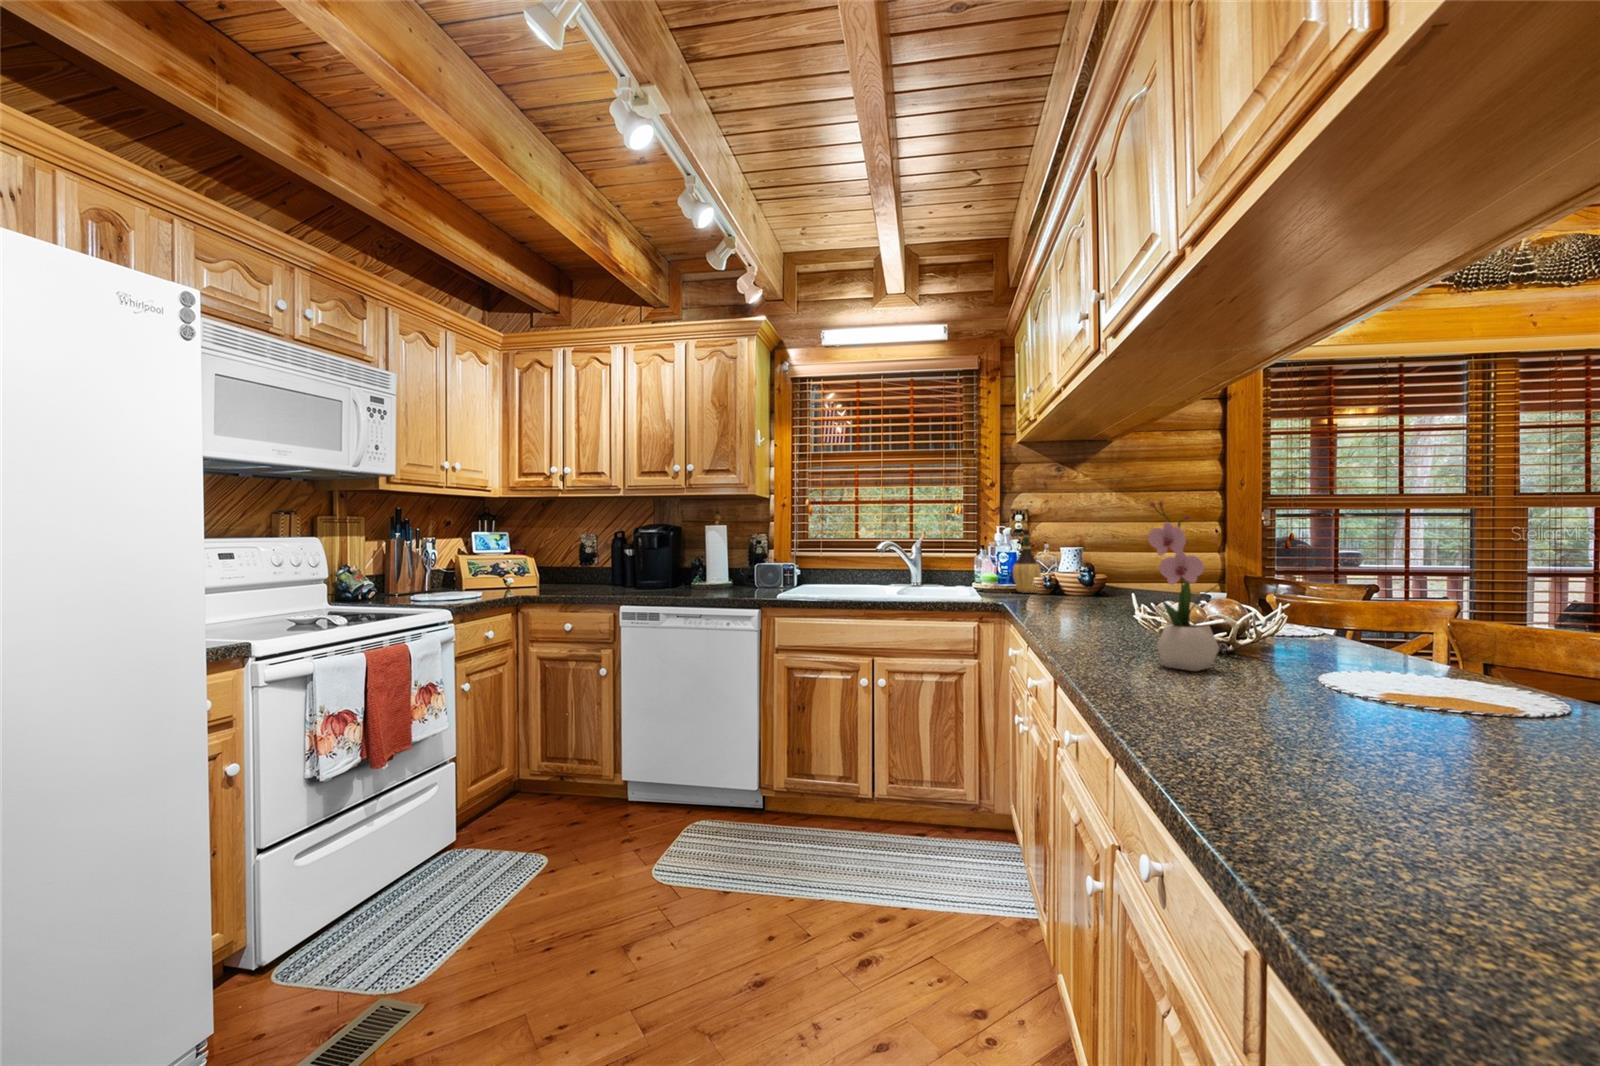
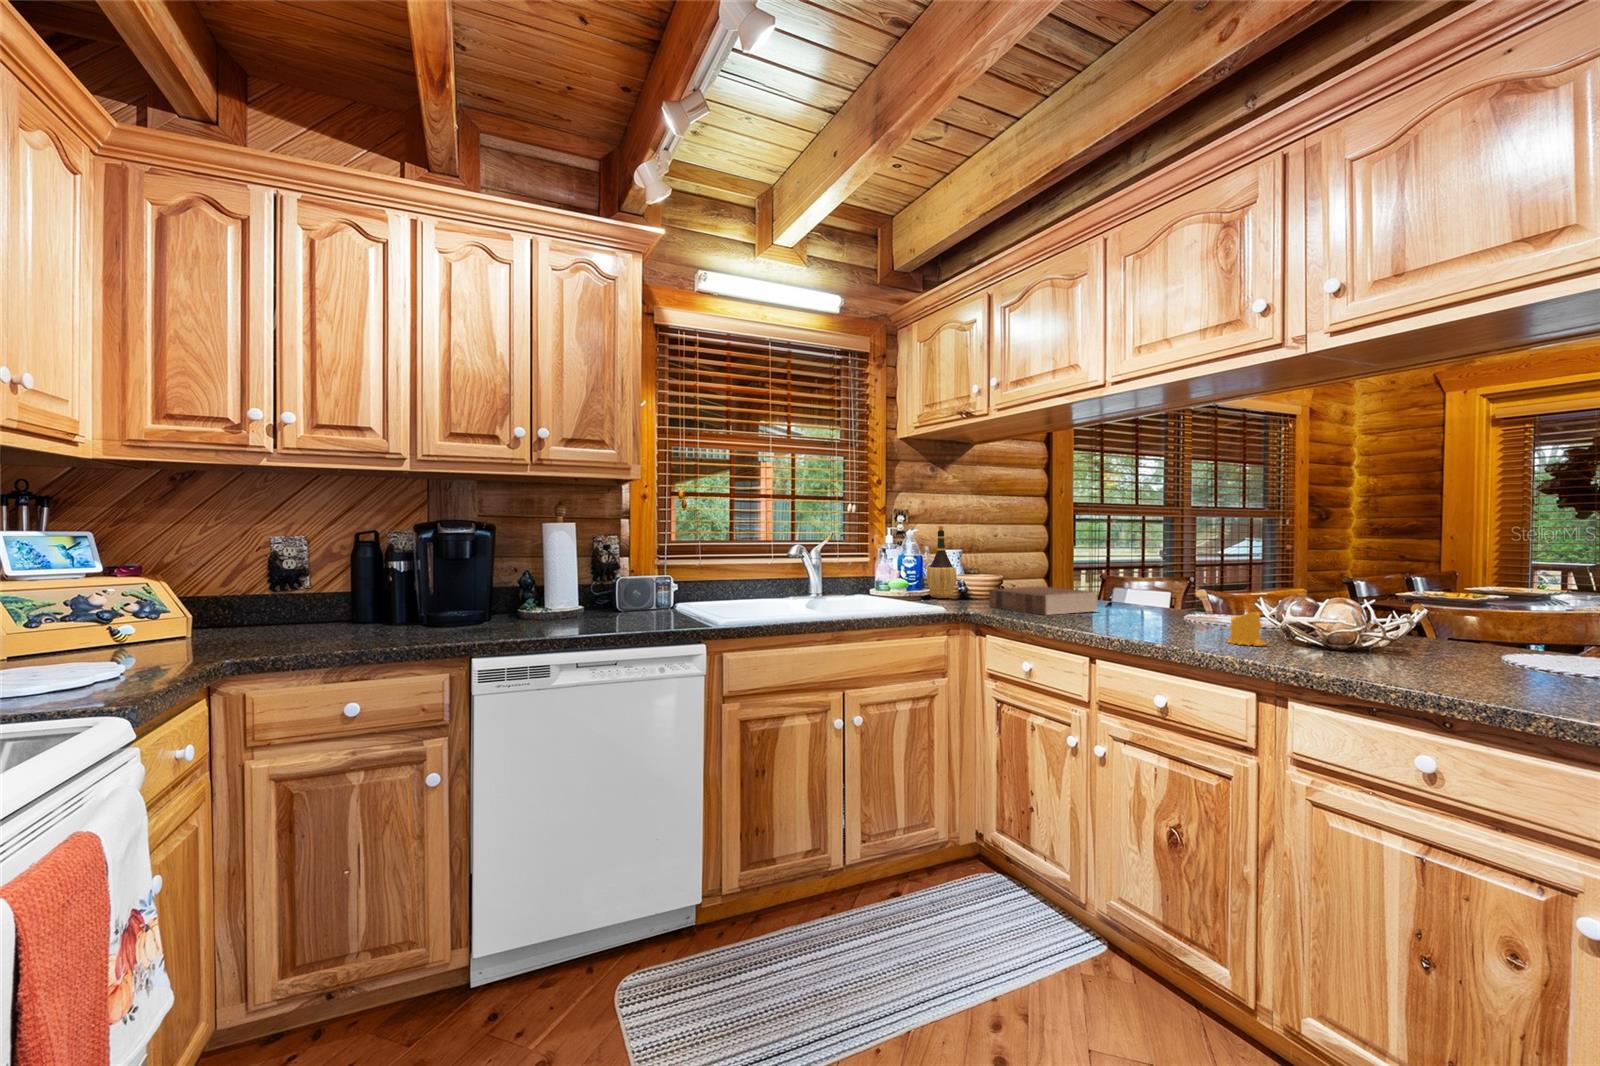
flower arrangement: present [1148,501,1219,671] -> none [1451,495,1534,672]
book: none [1029,585,1109,609] -> present [989,587,1097,615]
candle: none [1063,605,1101,638] -> present [1227,612,1267,646]

